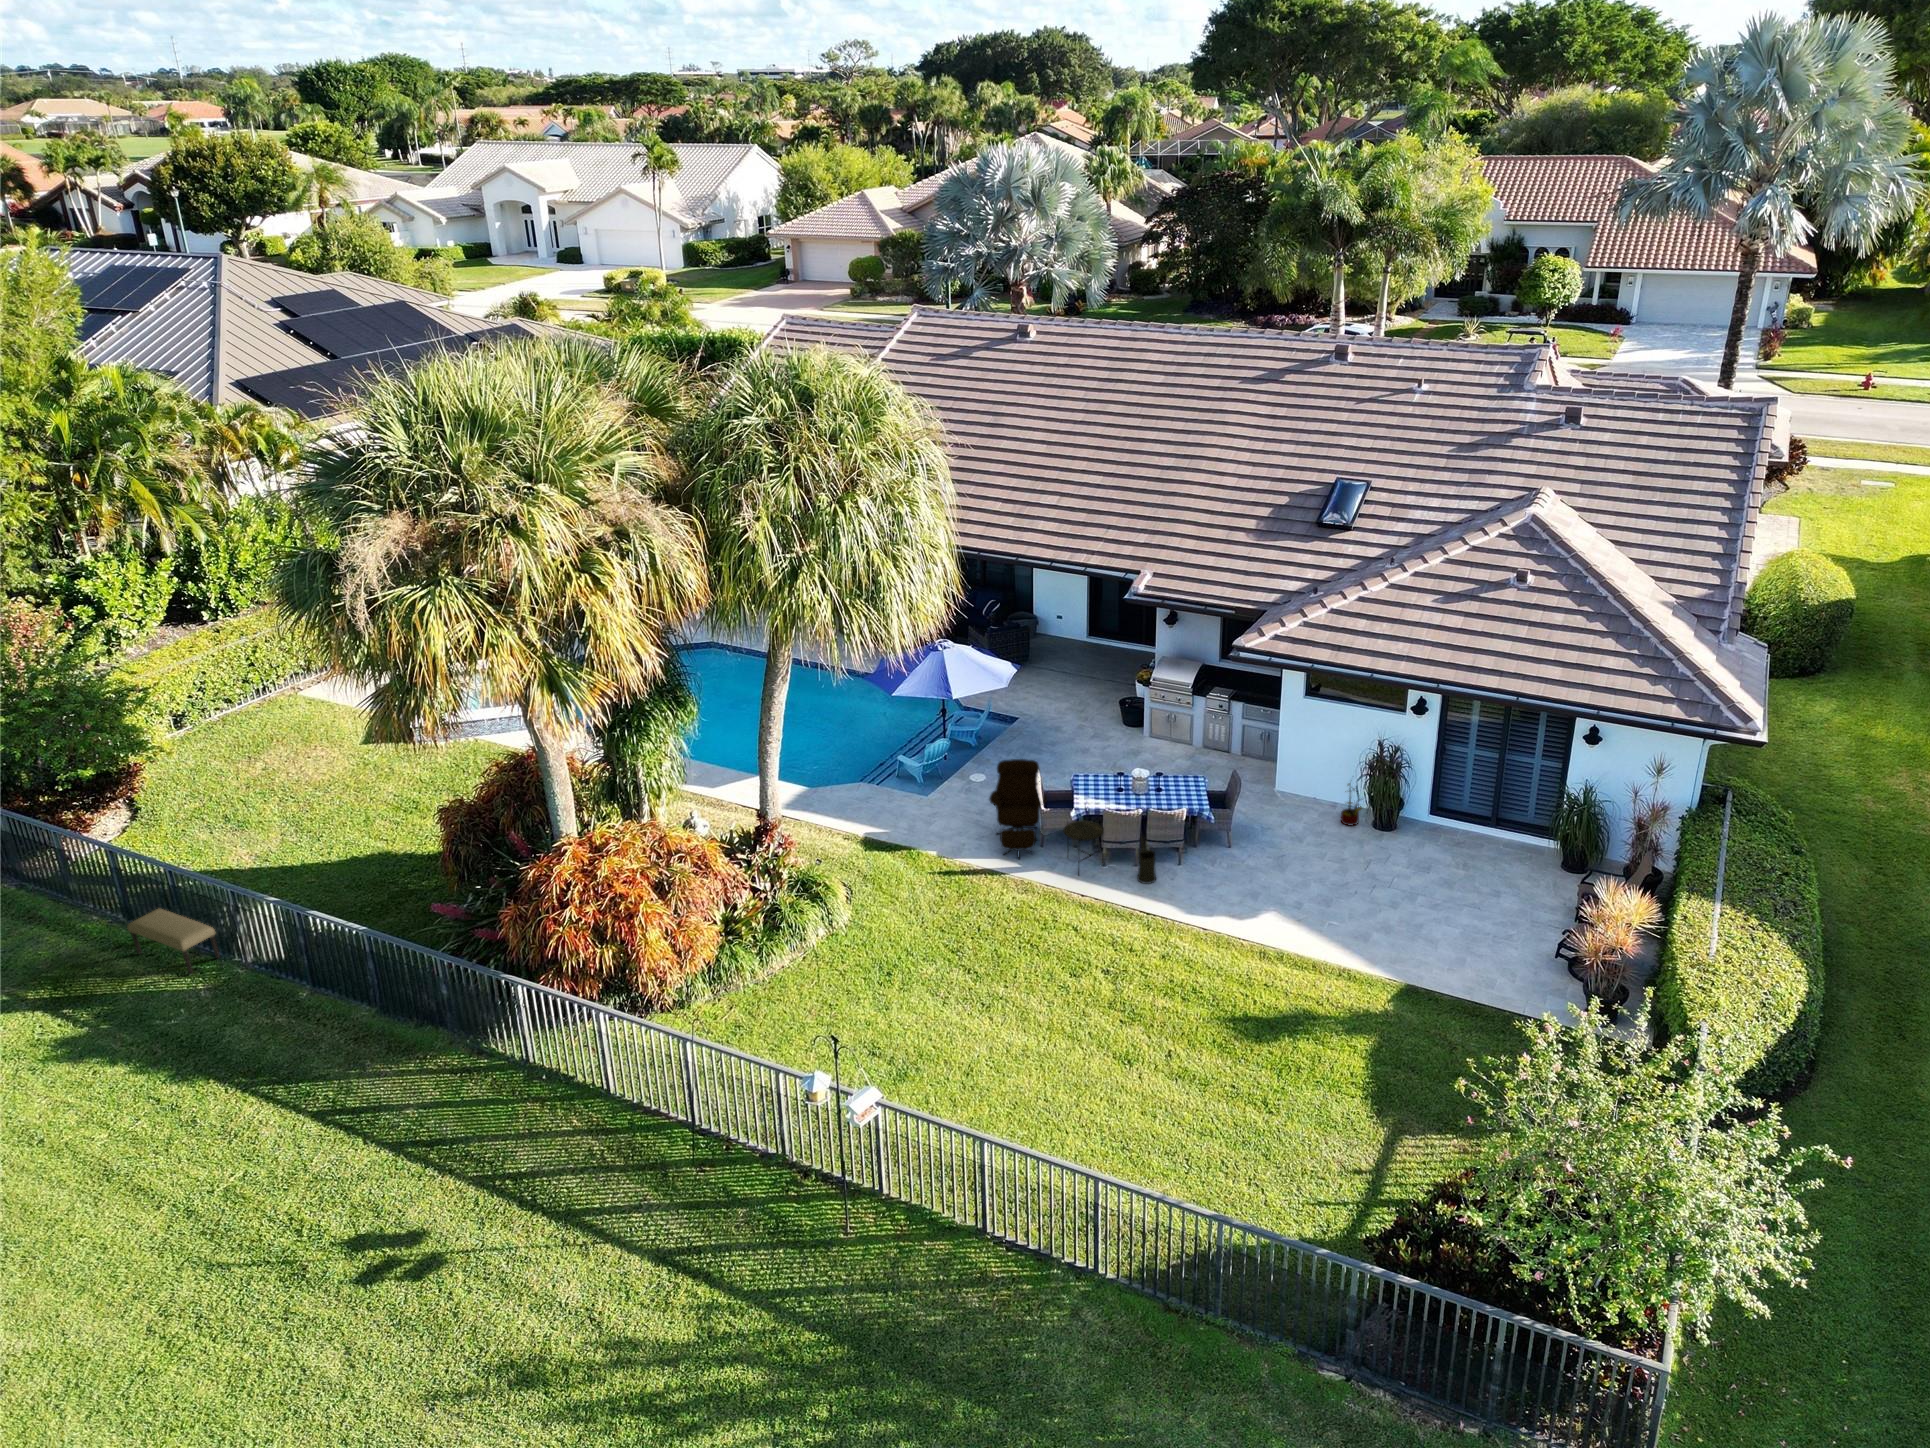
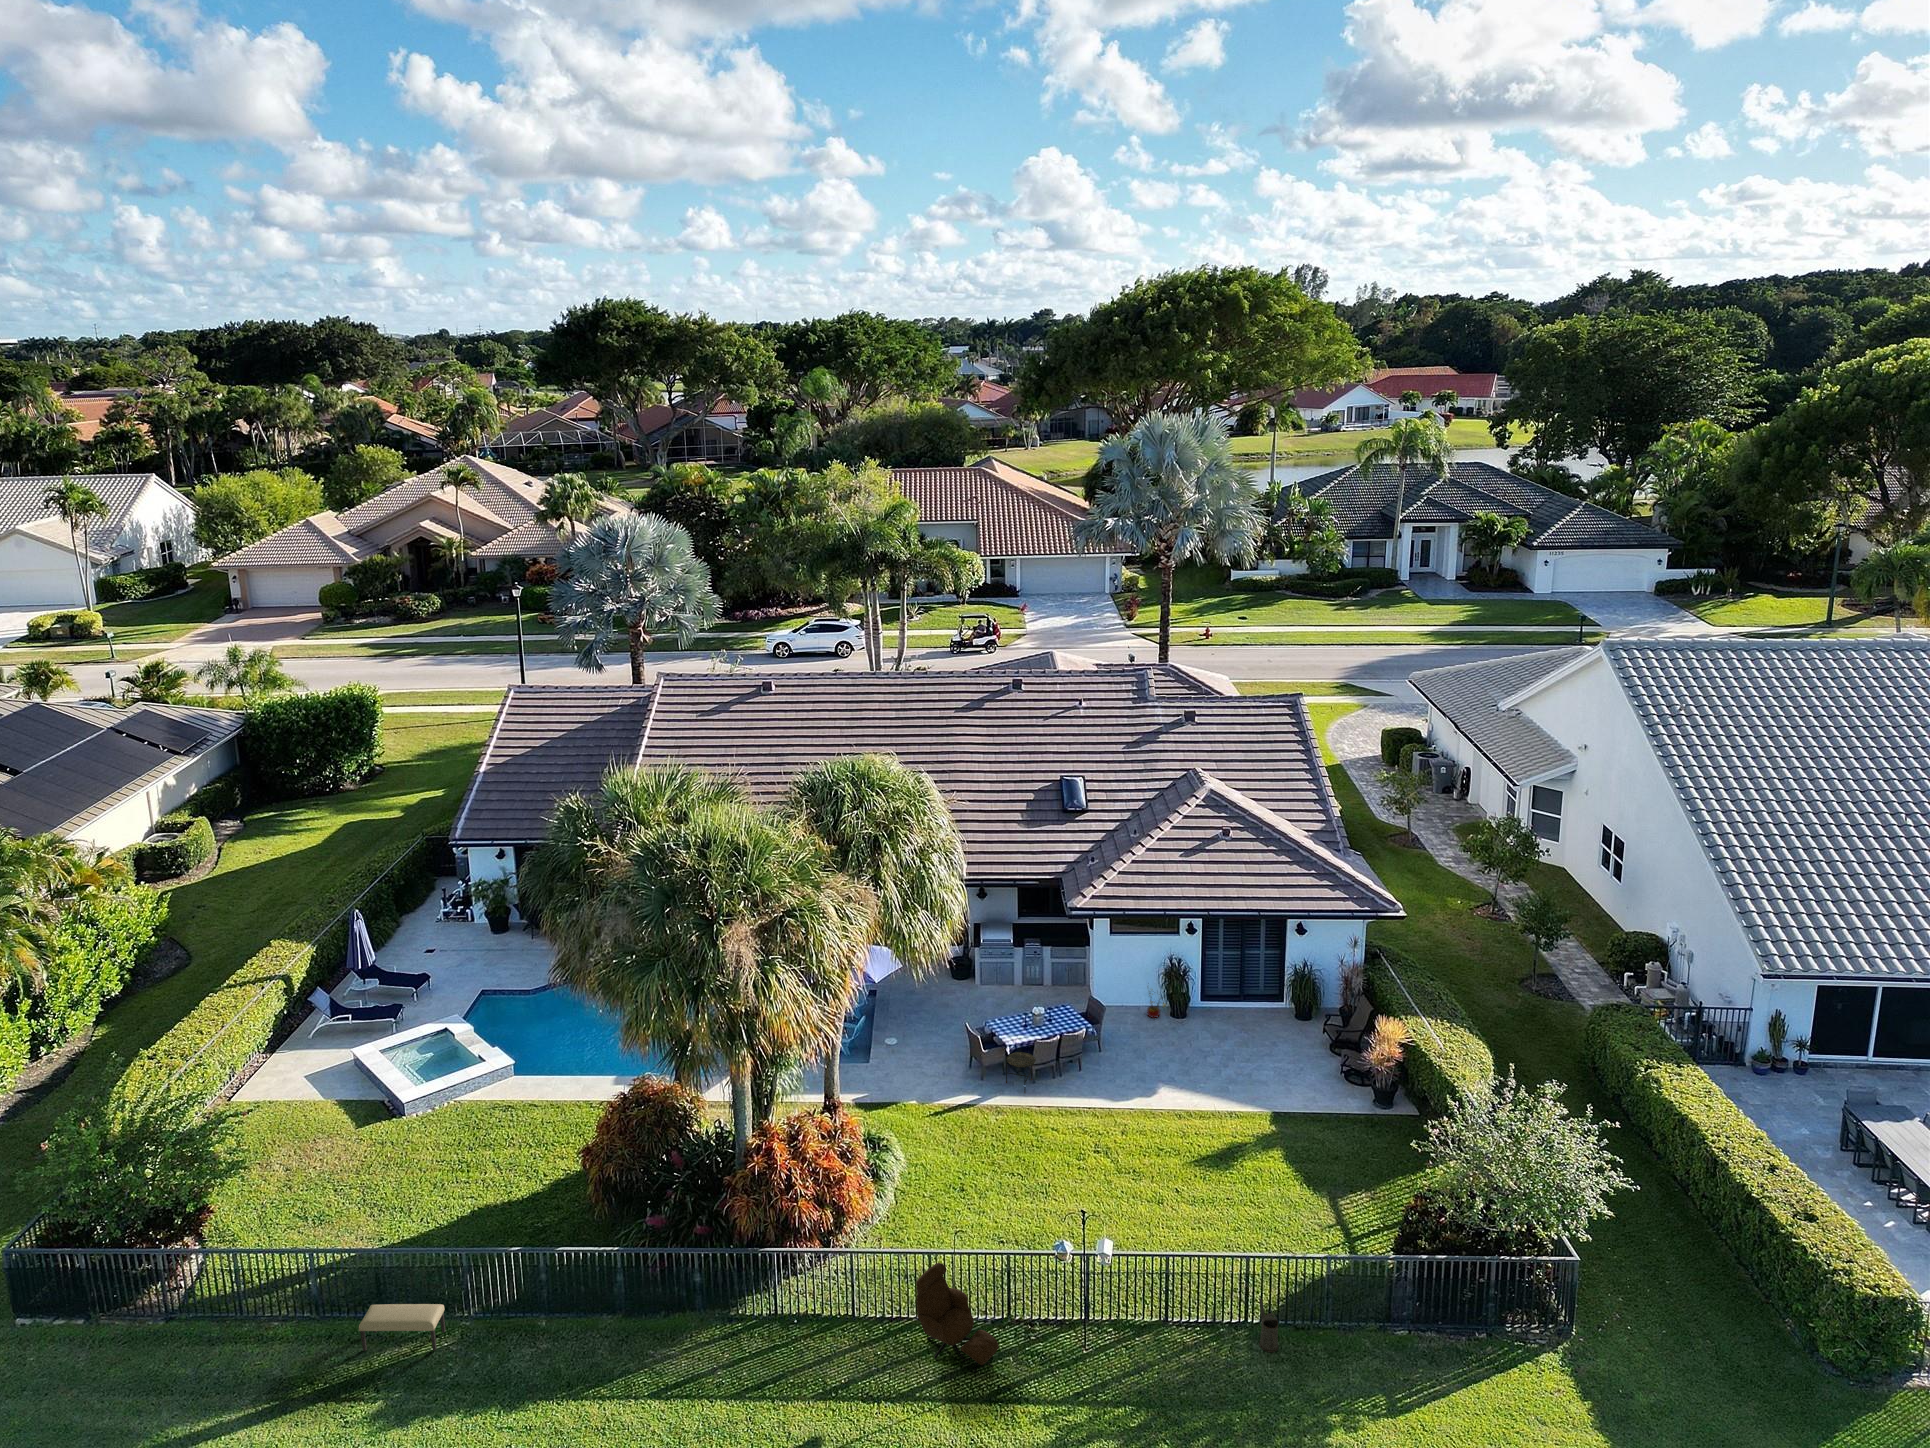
lounge chair: present [990,759,1047,858] -> present [916,1263,999,1373]
watering can: present [1137,837,1156,884] -> present [1259,1299,1278,1352]

